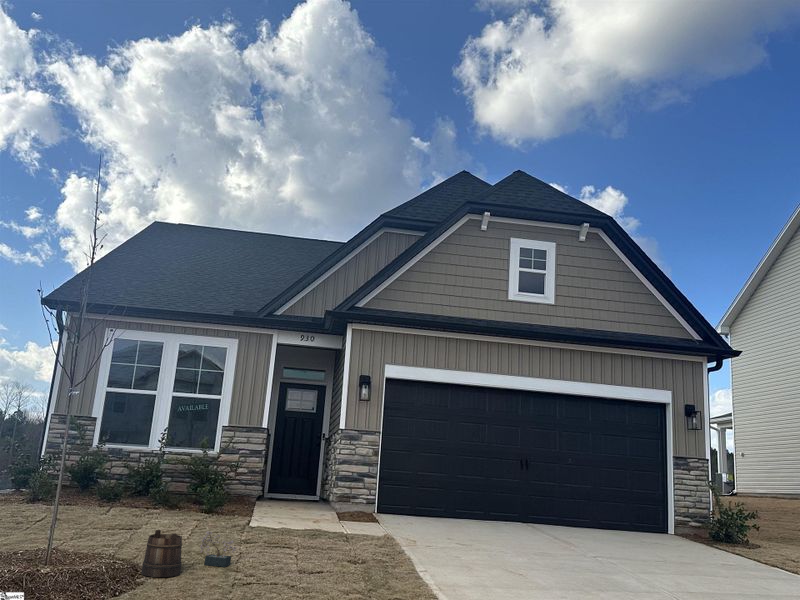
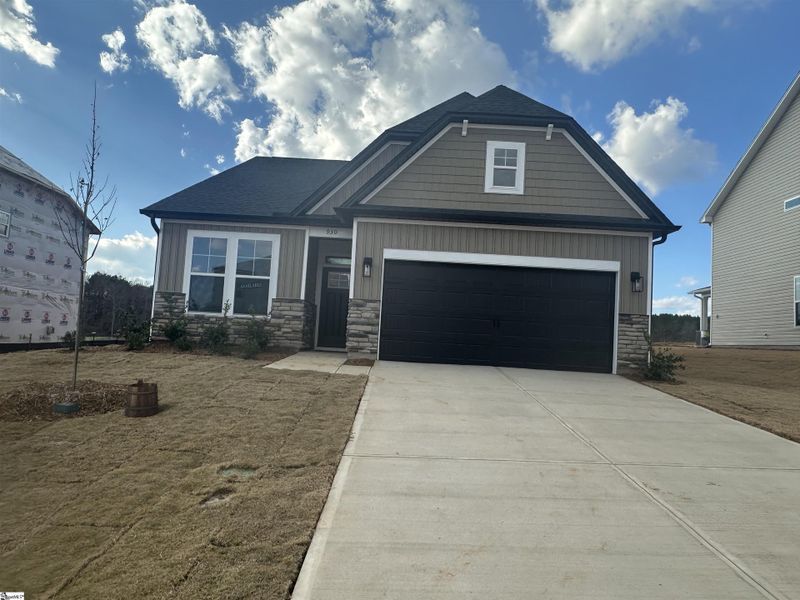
decorative plant: present [200,531,236,567] -> present [48,383,80,413]

